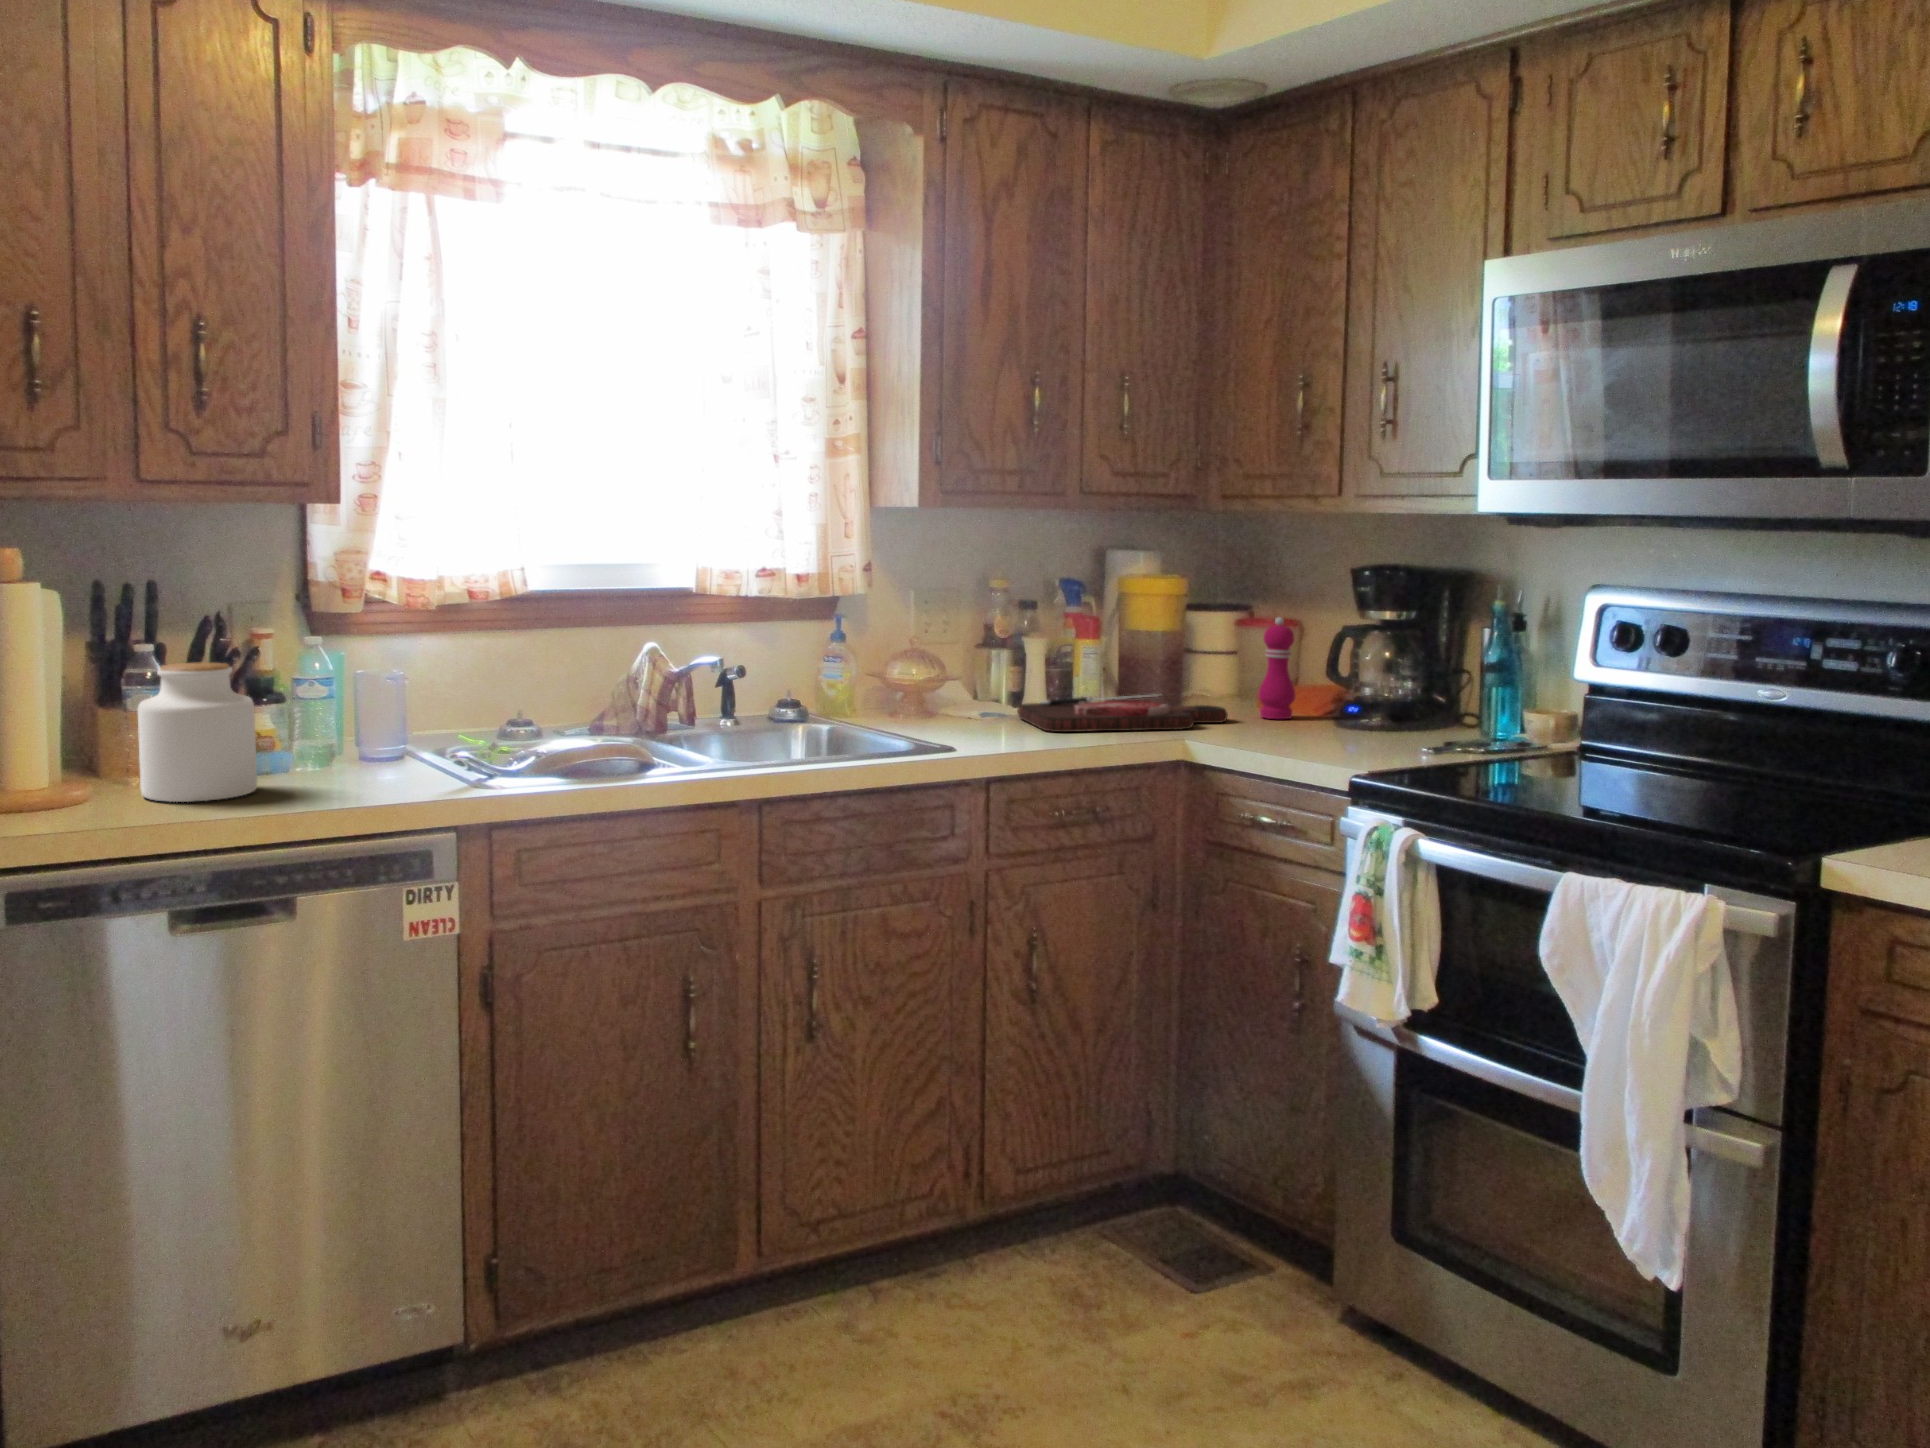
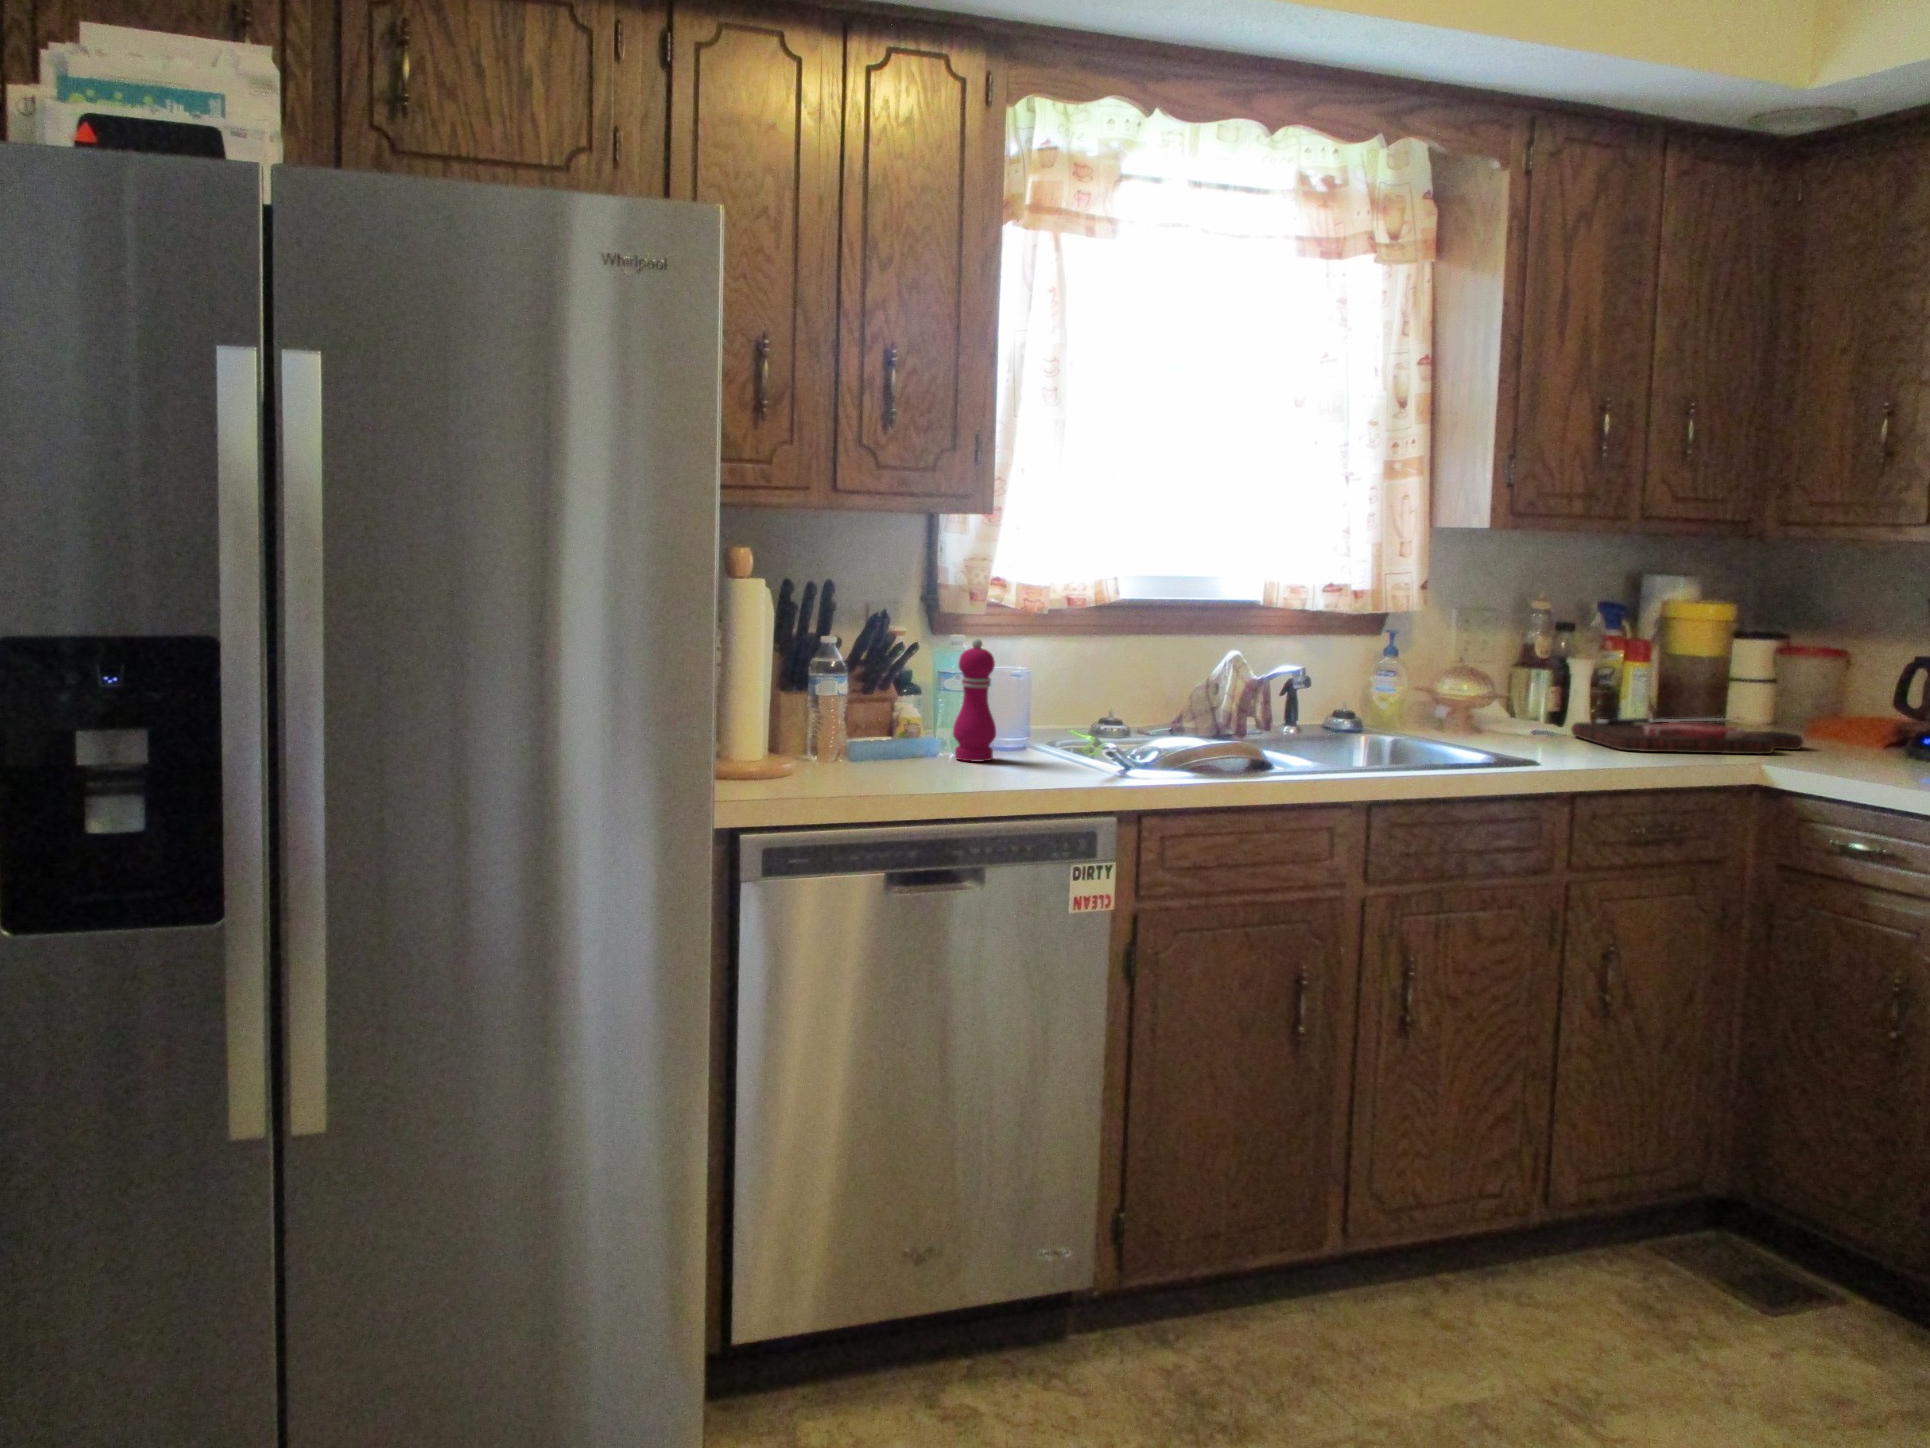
pepper mill: present [1258,617,1295,719] -> present [953,639,996,761]
jar: present [138,662,257,802] -> none [837,652,934,776]

